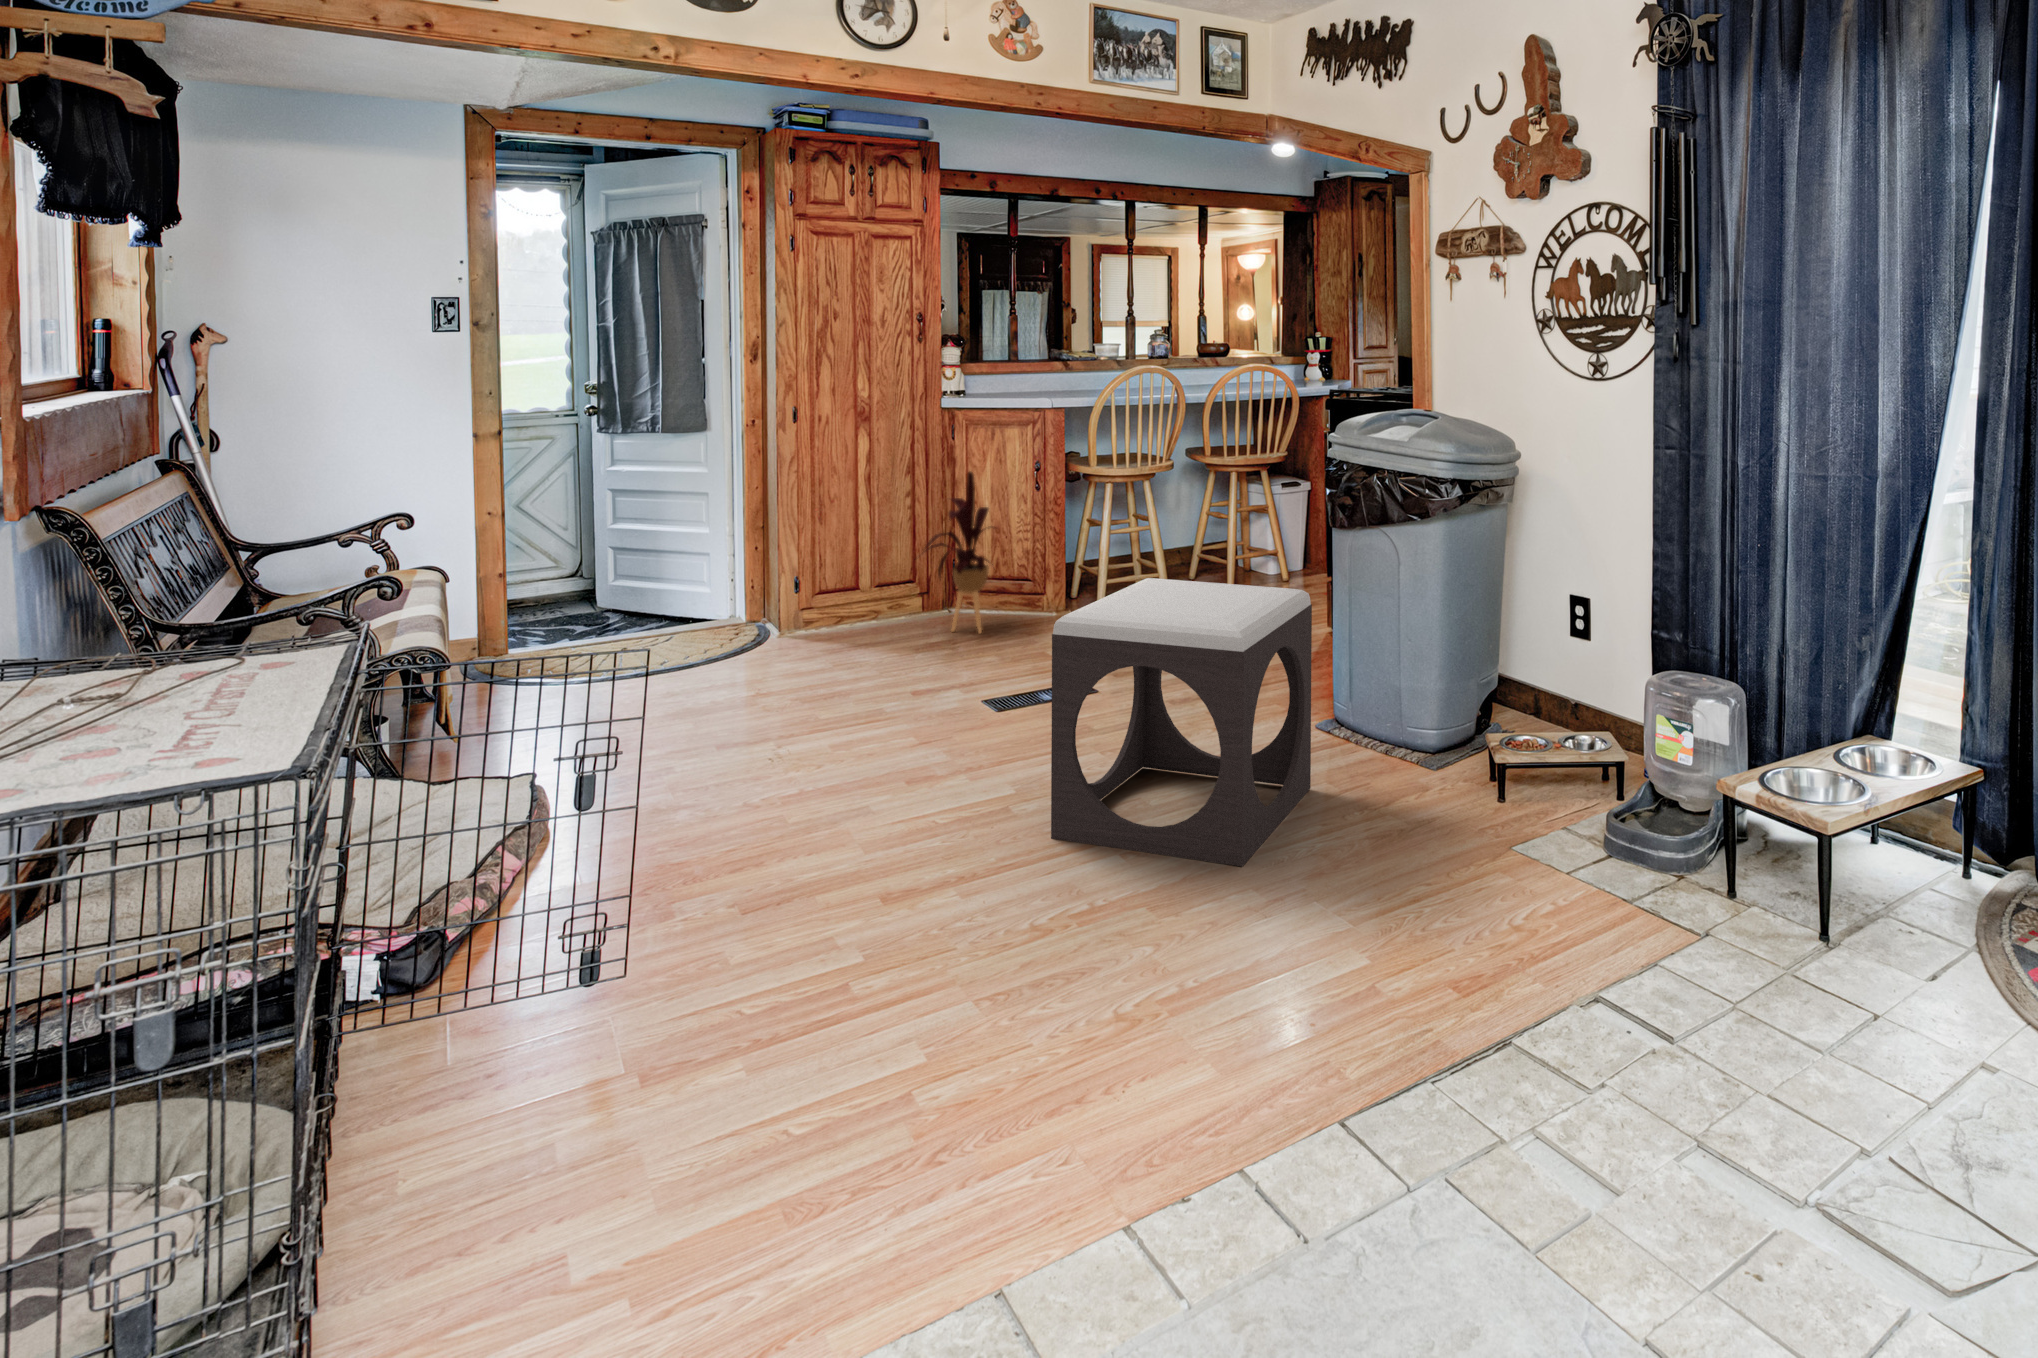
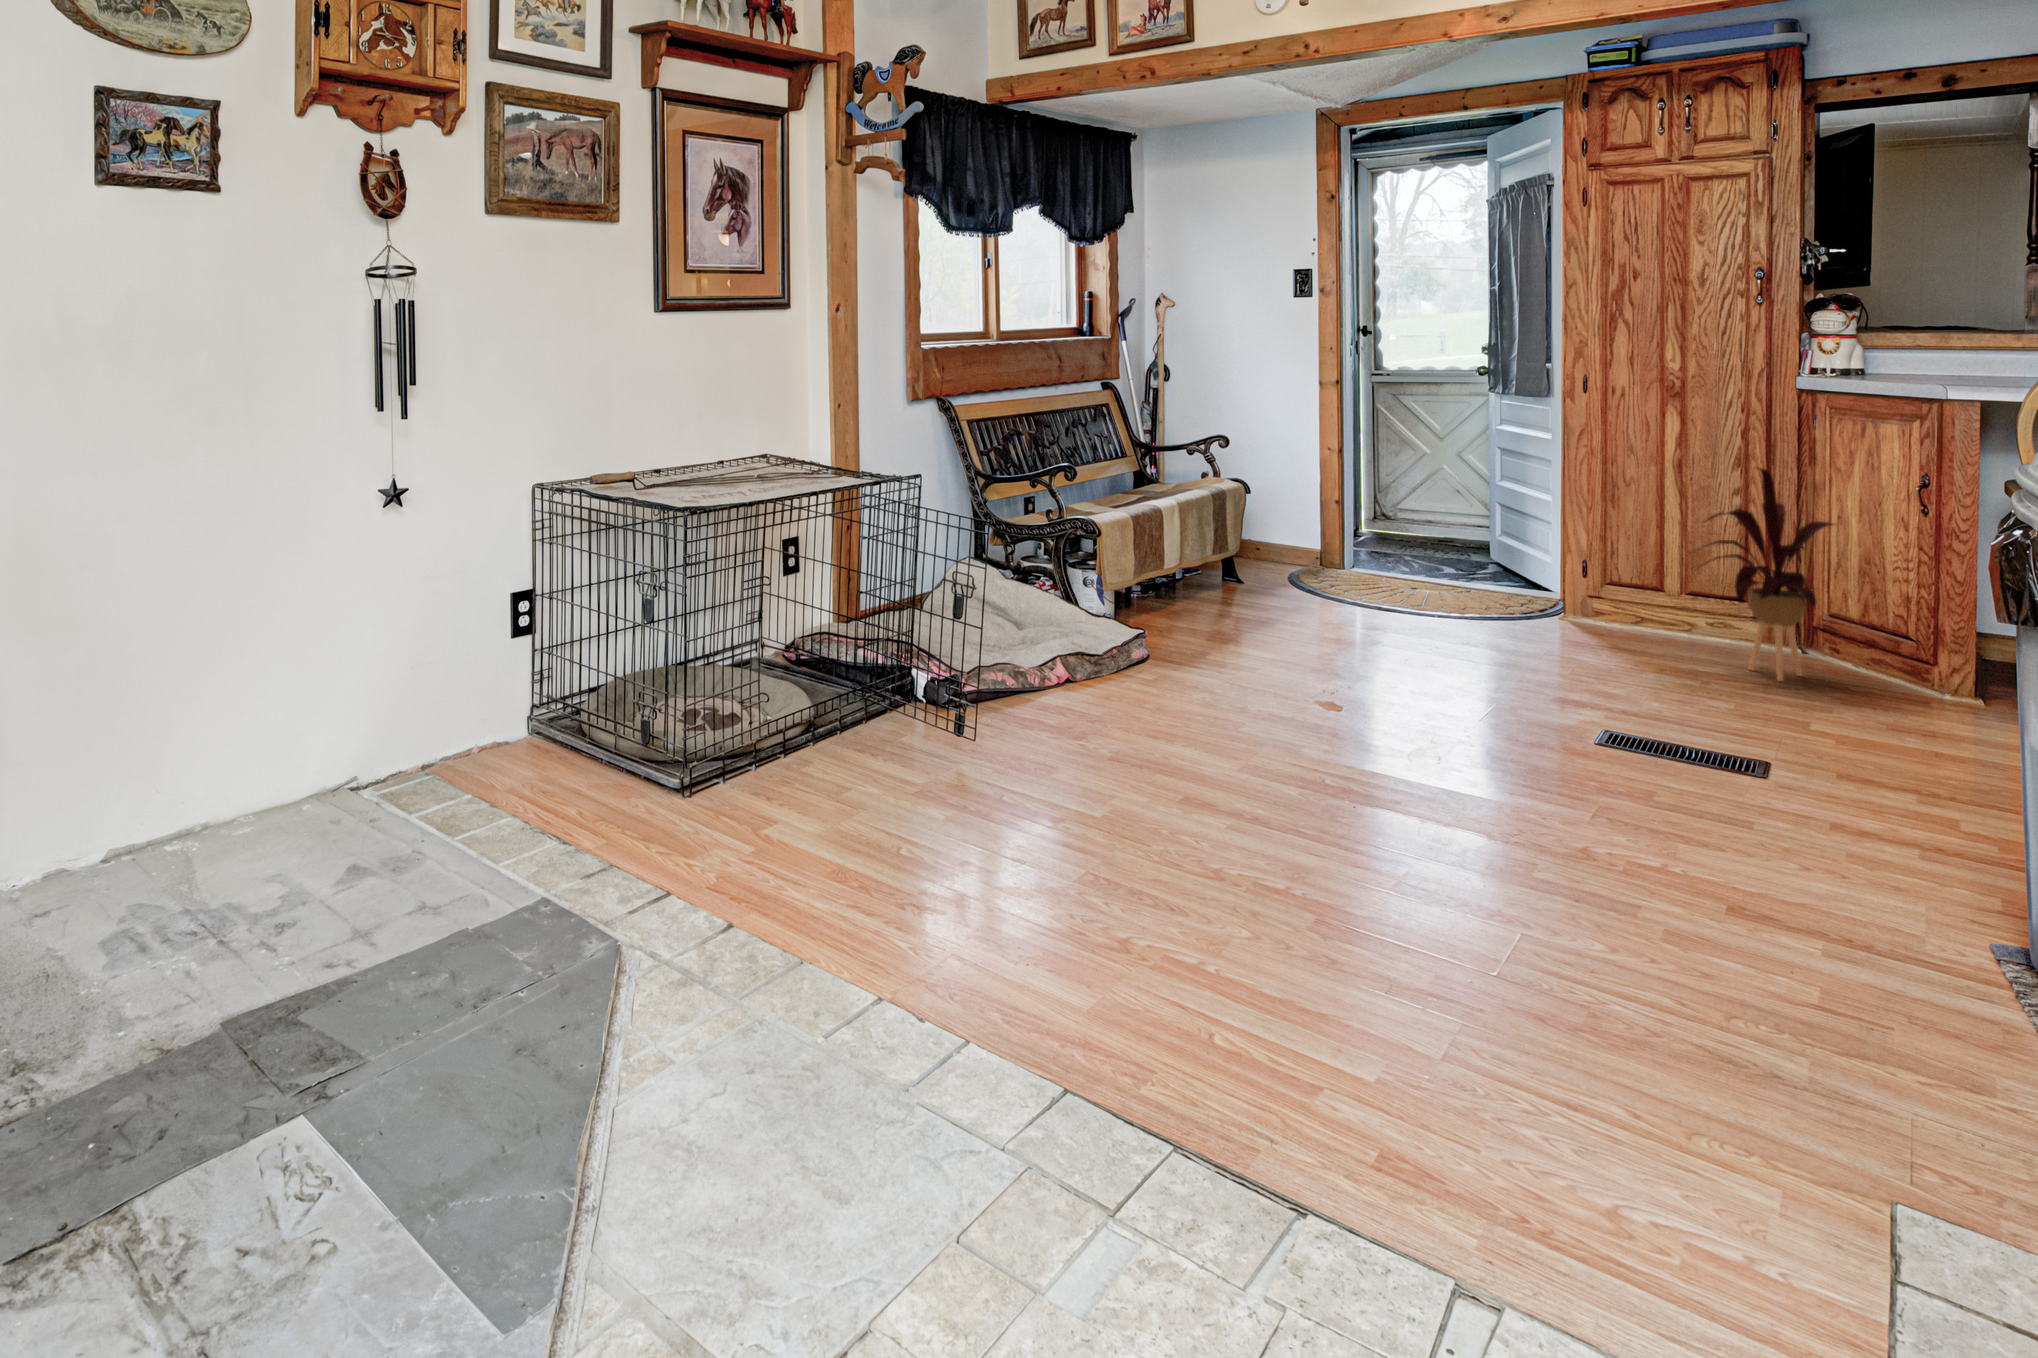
footstool: present [1051,578,1312,866] -> none [1329,585,1702,949]

